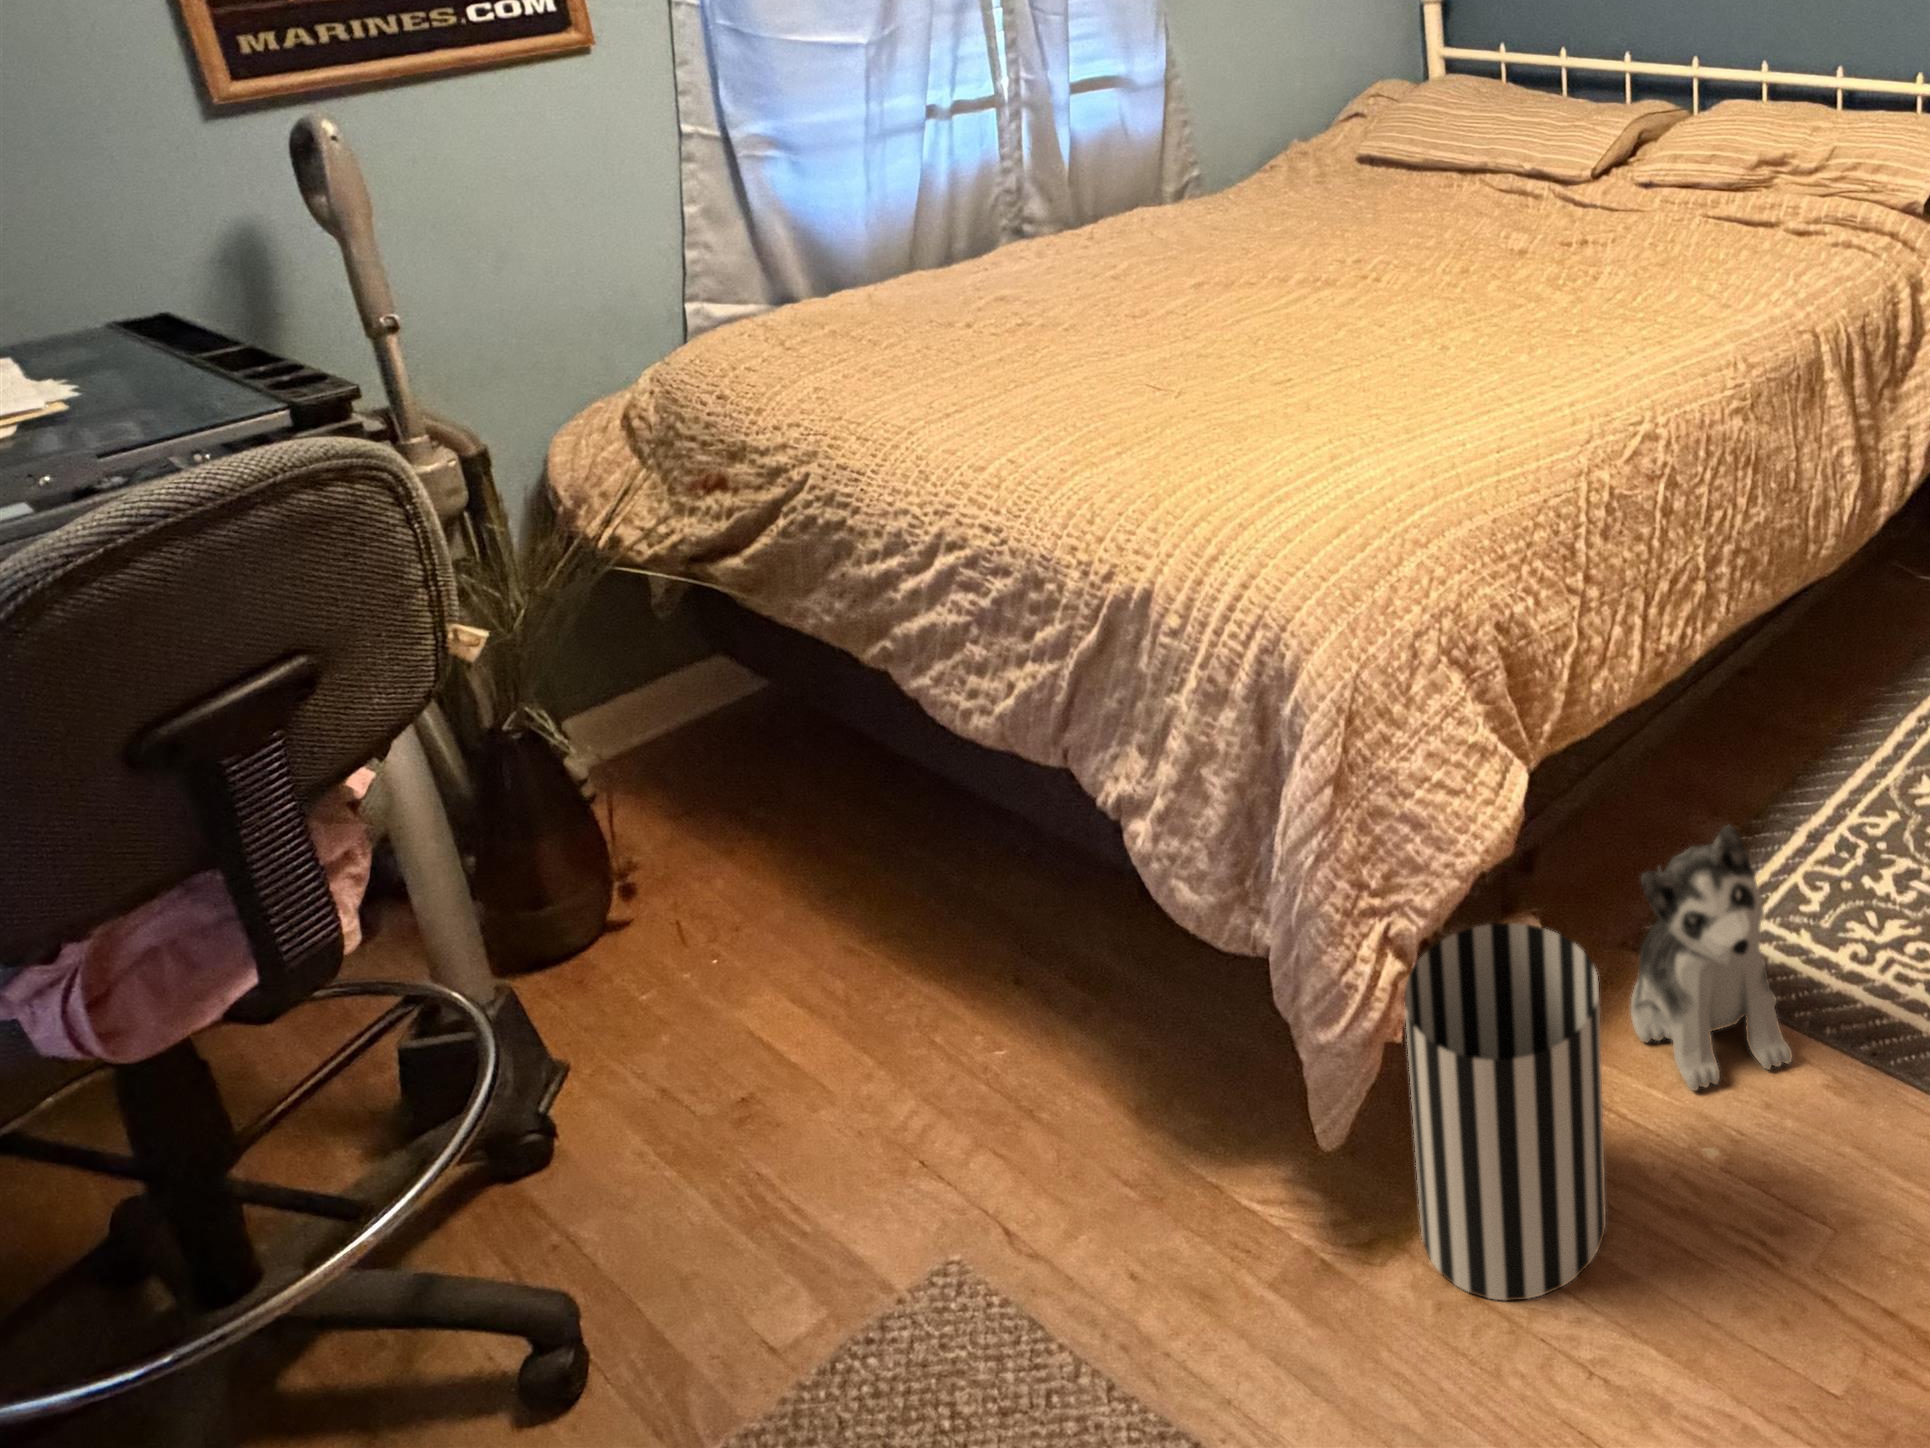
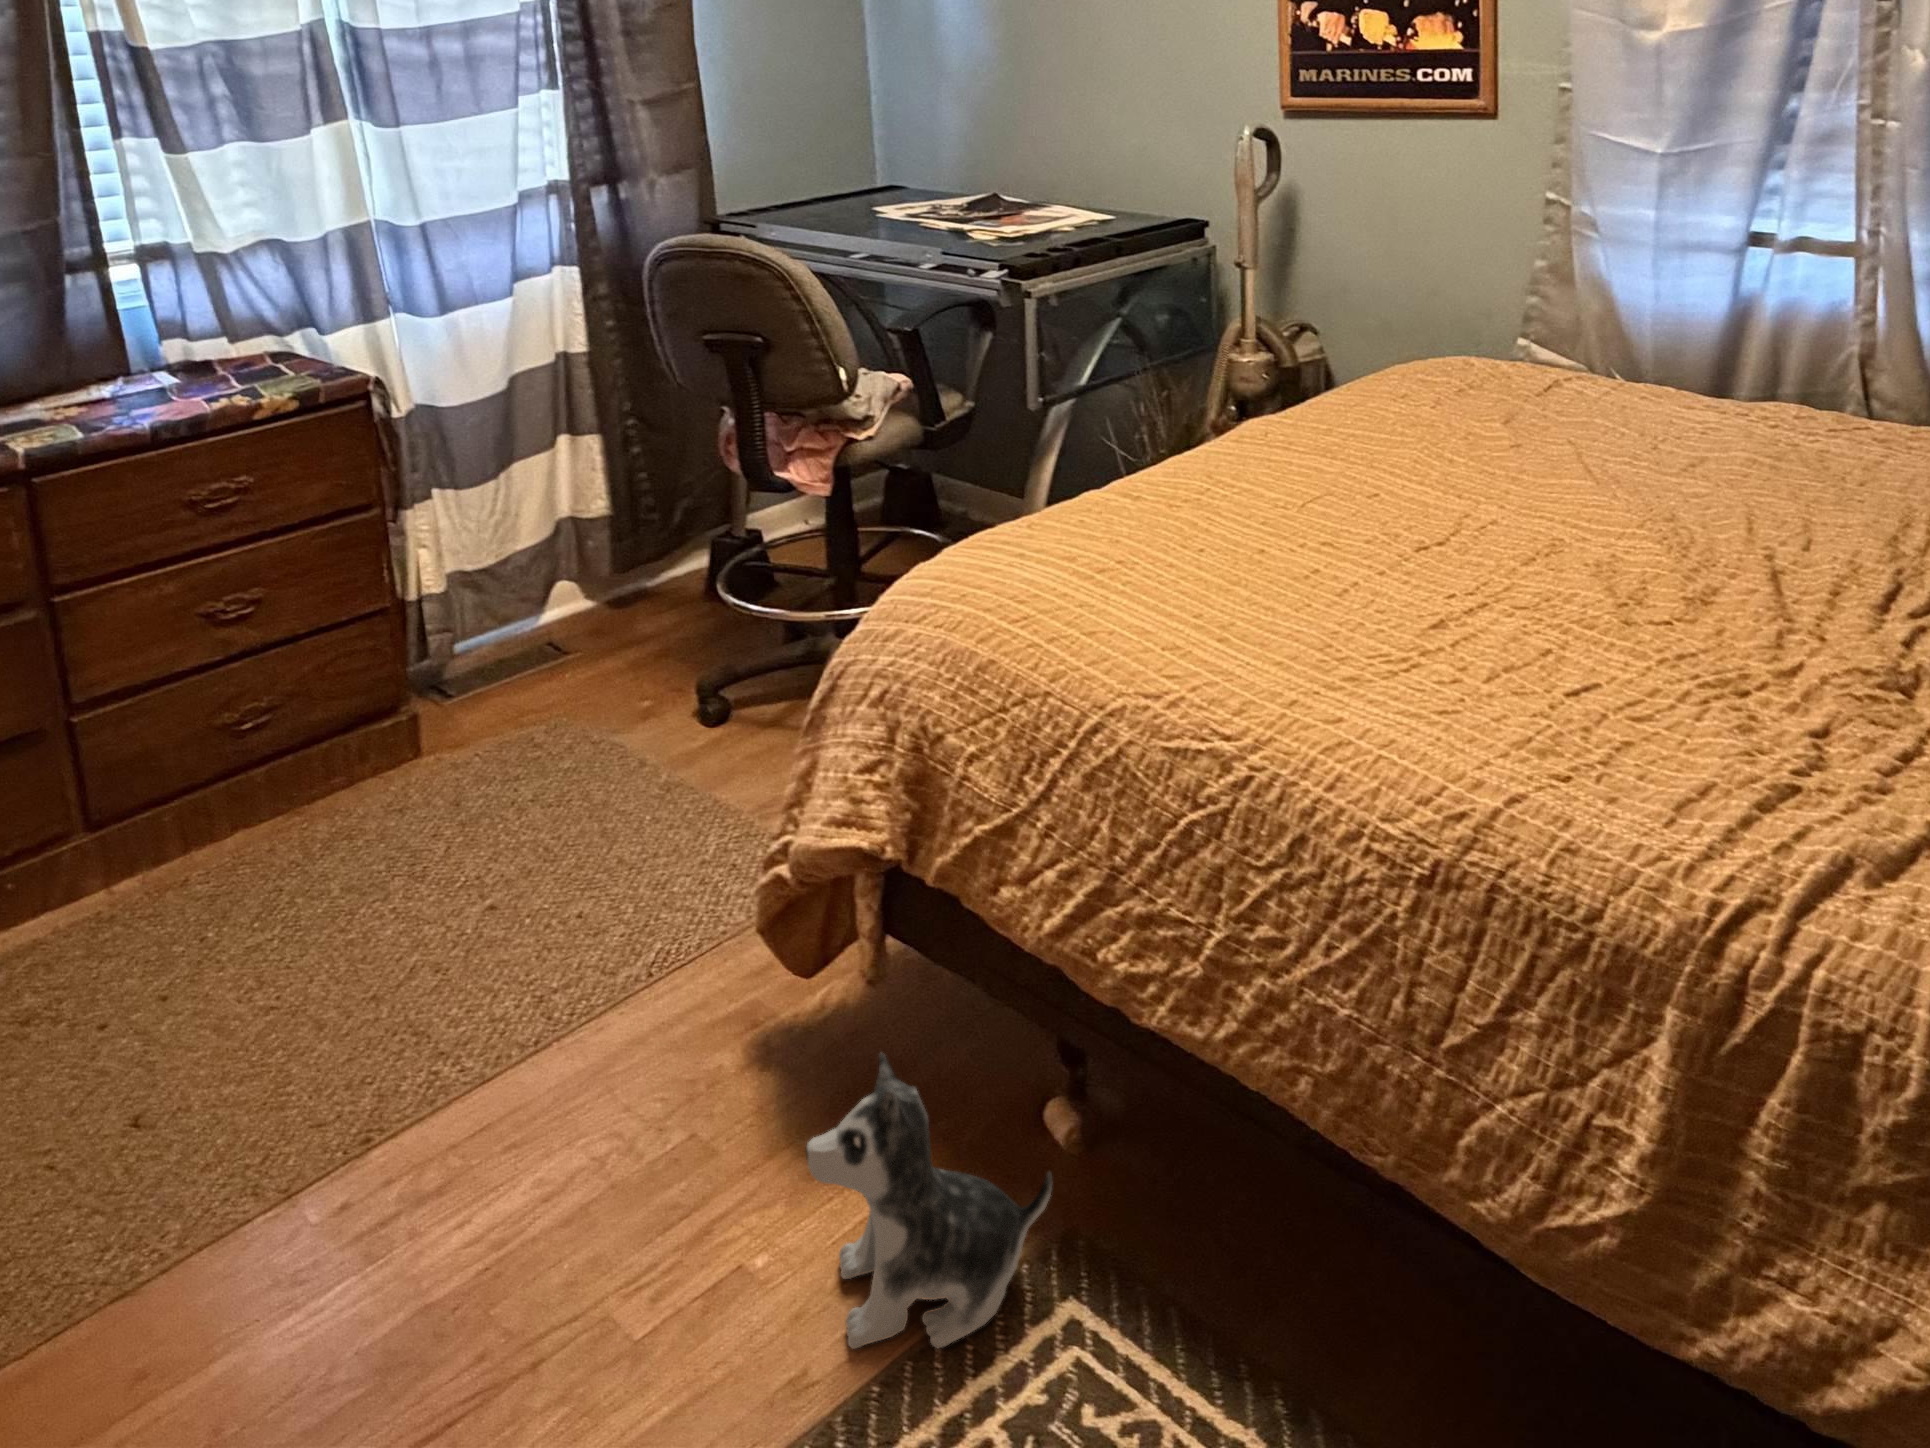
wastebasket: present [1404,923,1606,1300] -> none [657,891,830,1185]

